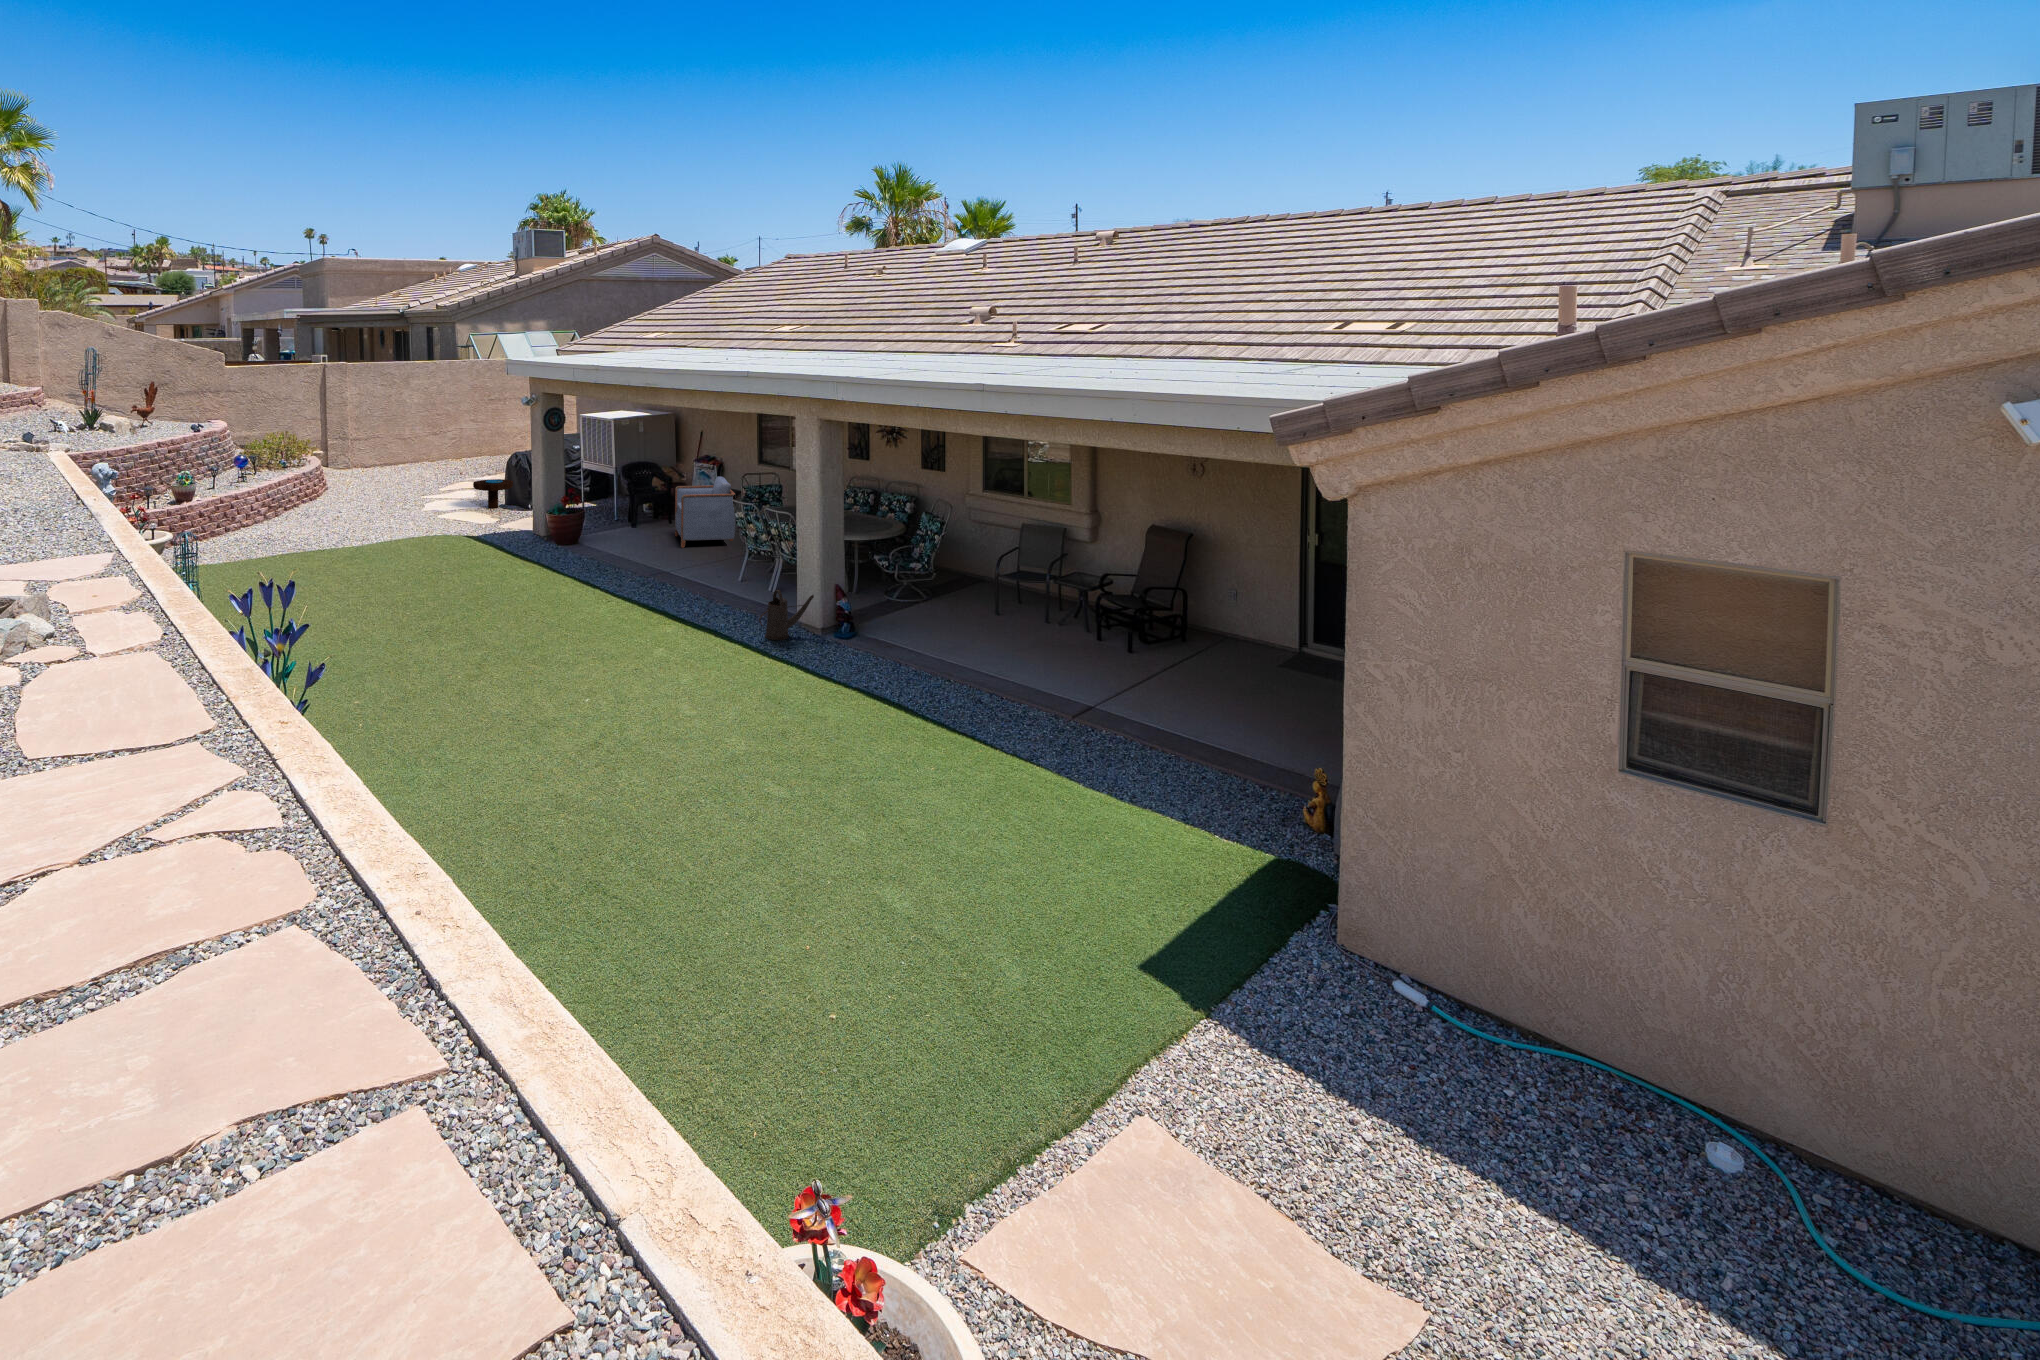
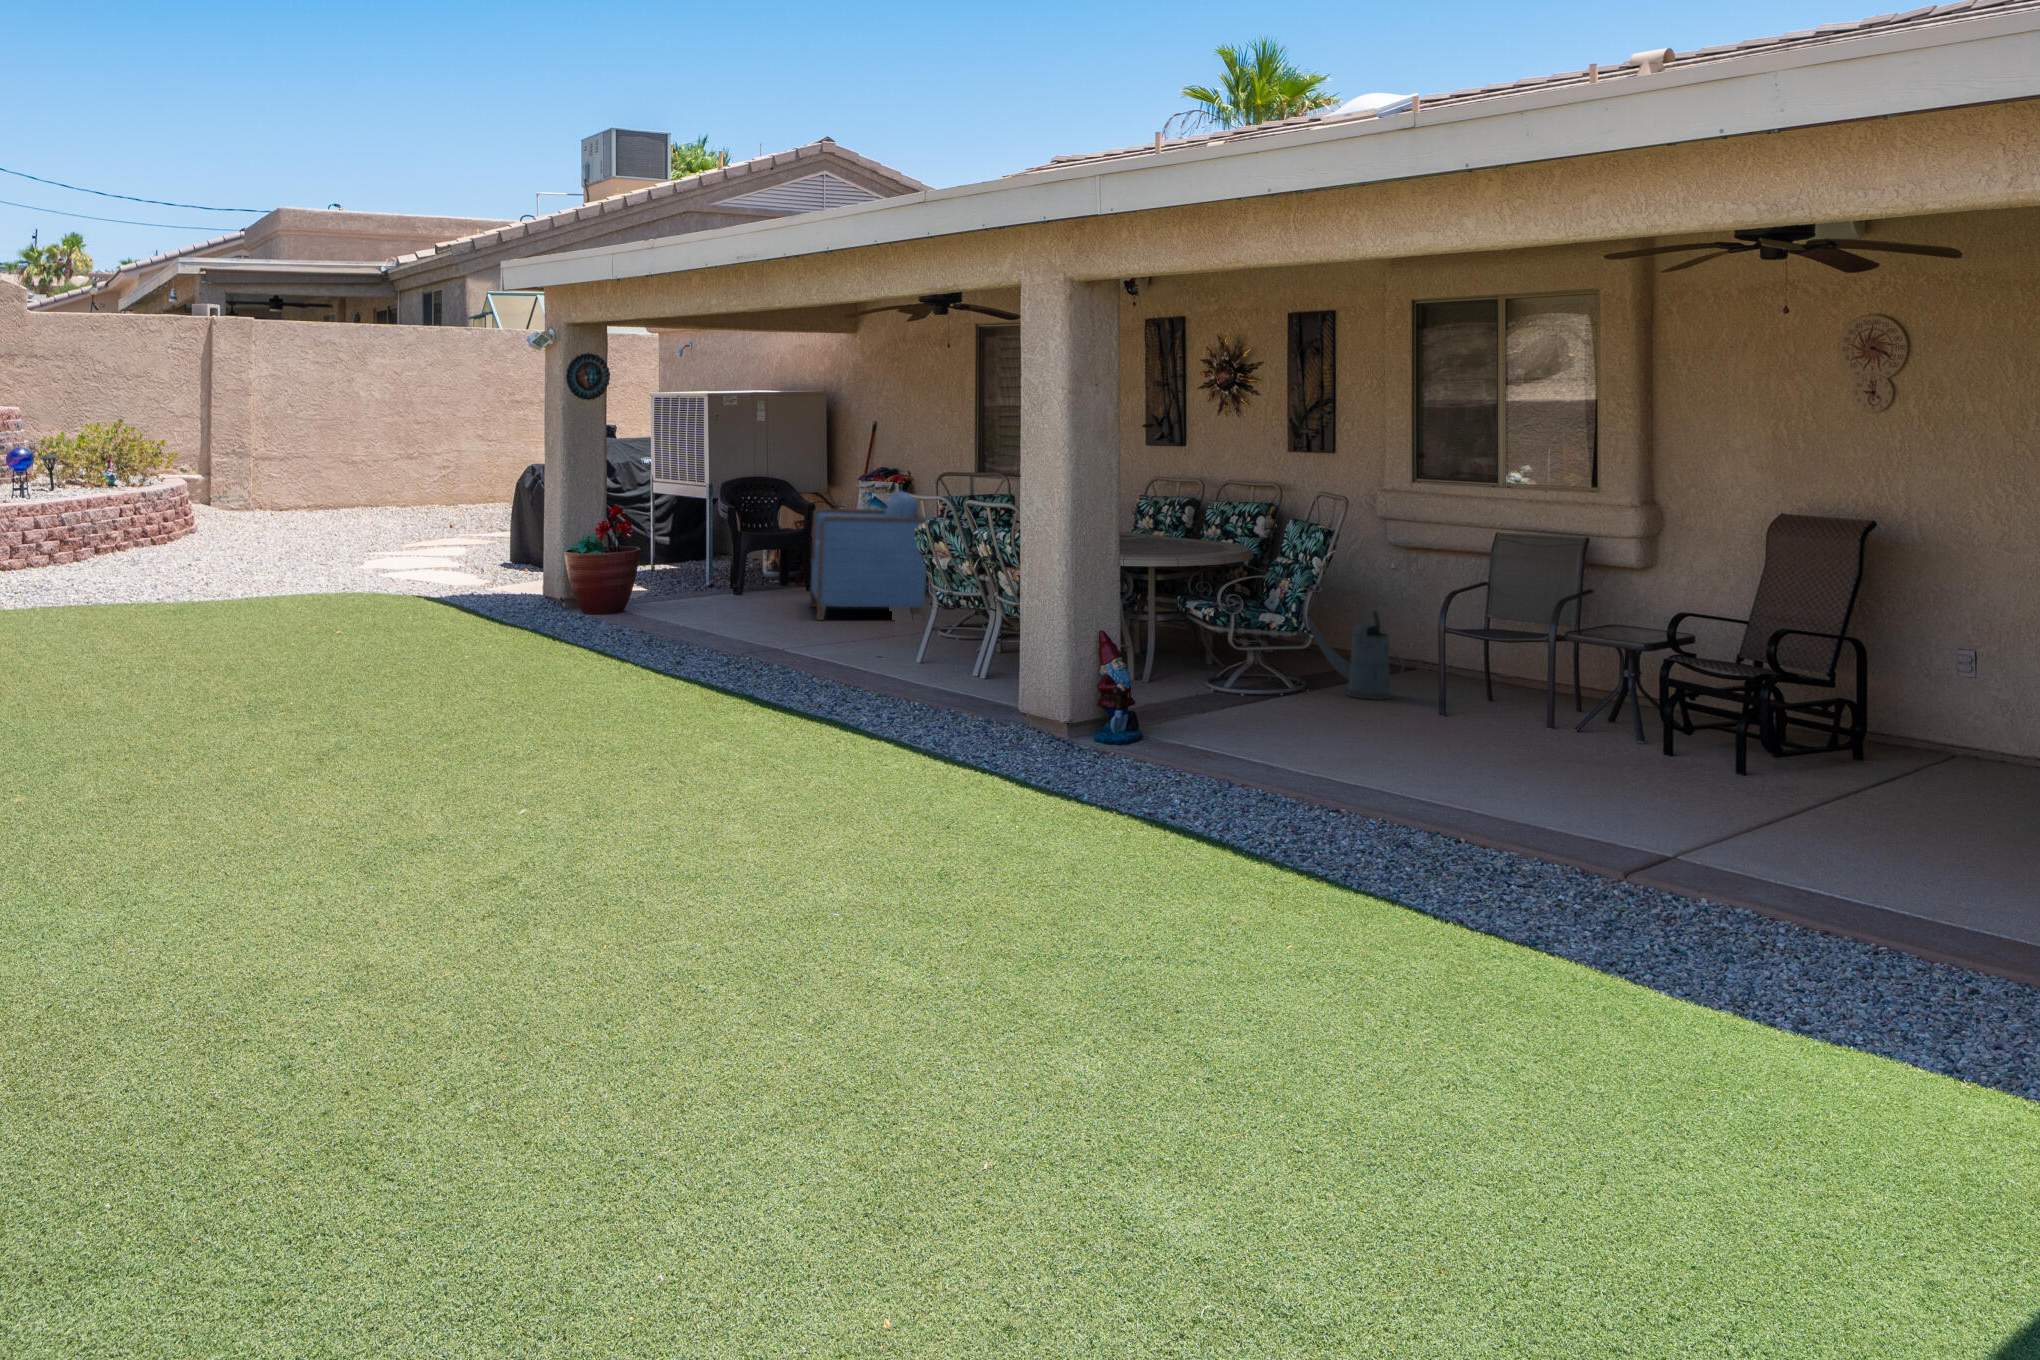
side table: present [473,479,513,509] -> none [444,516,519,568]
watering can: present [759,590,814,640] -> present [1308,610,1404,700]

